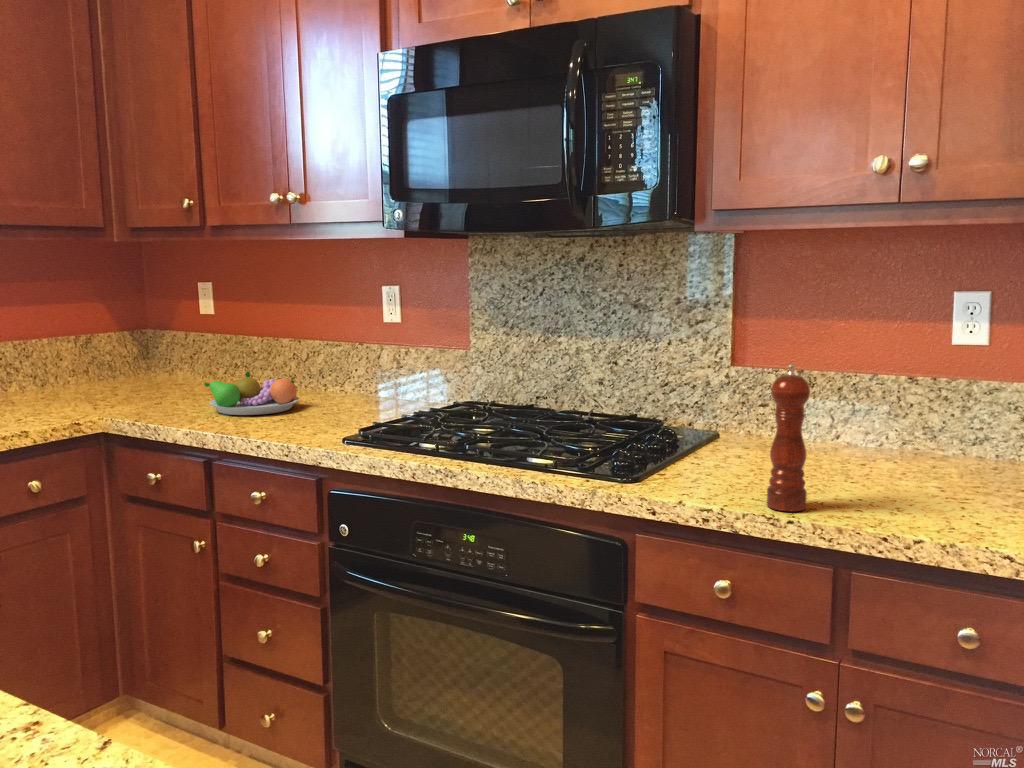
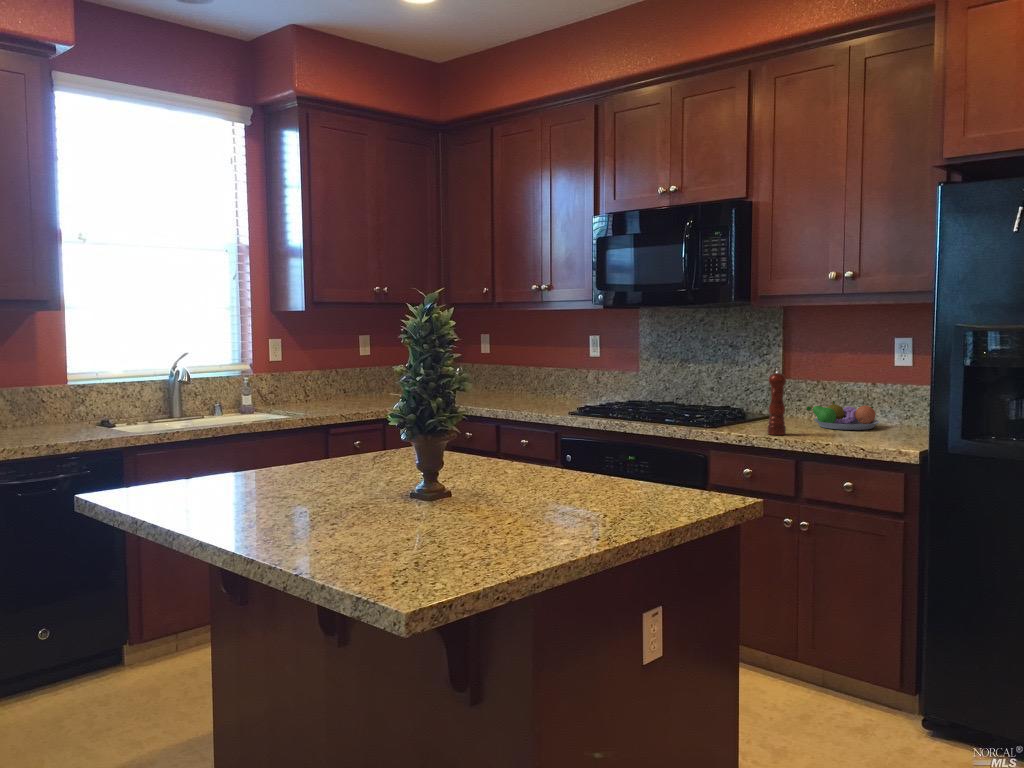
fruit bowl: present [204,371,299,415] -> present [807,401,880,430]

